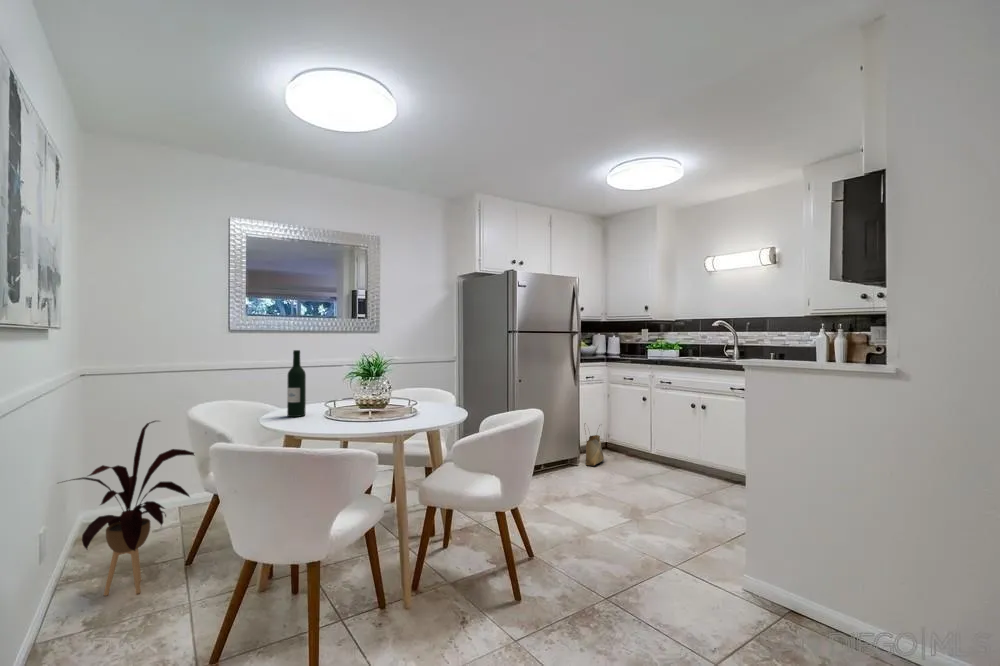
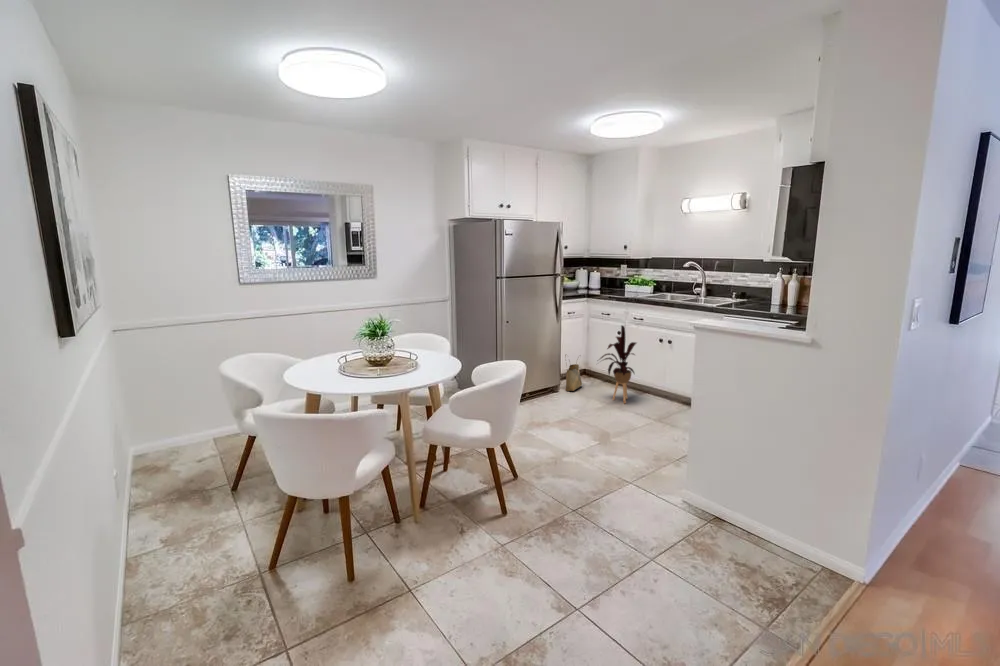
wine bottle: present [287,350,306,417] -> none [302,316,321,374]
house plant: present [64,421,194,596] -> present [600,326,636,403]

